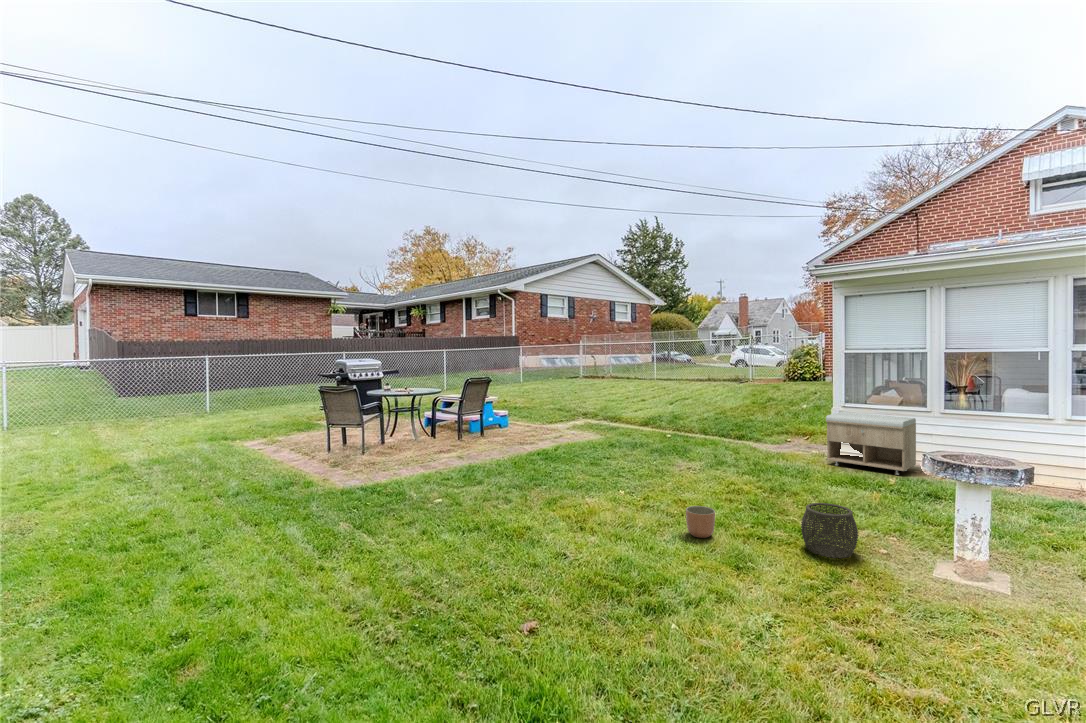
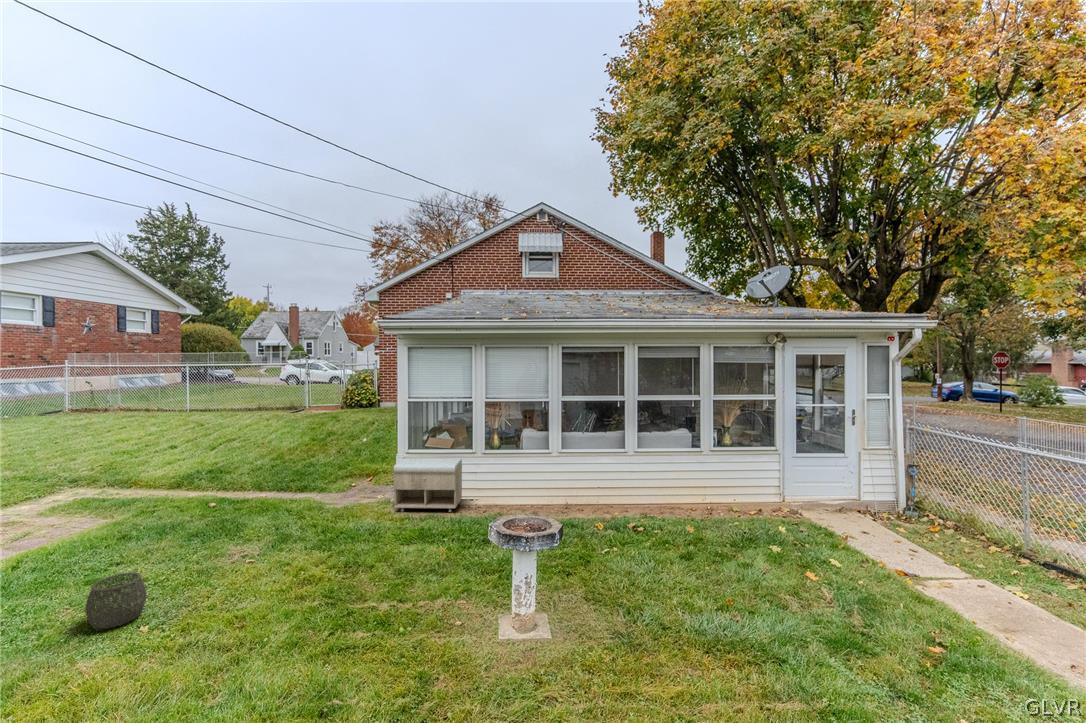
woven basket: present [801,503,858,558] -> present [85,572,147,629]
planter: present [686,506,715,538] -> none [256,649,296,698]

